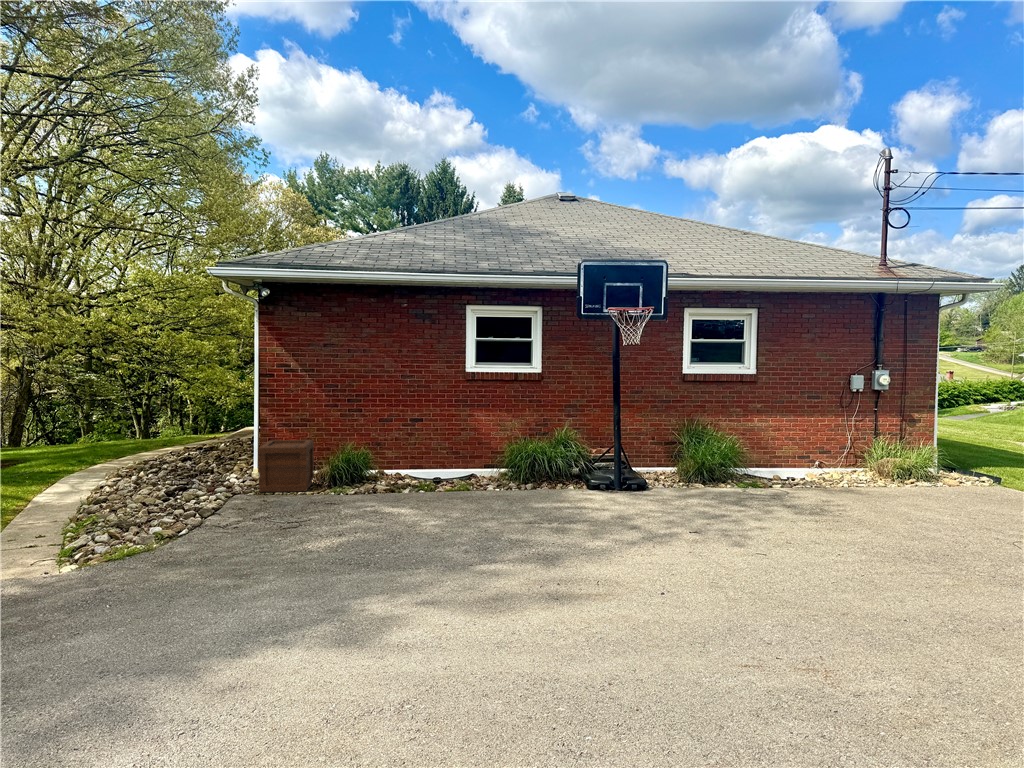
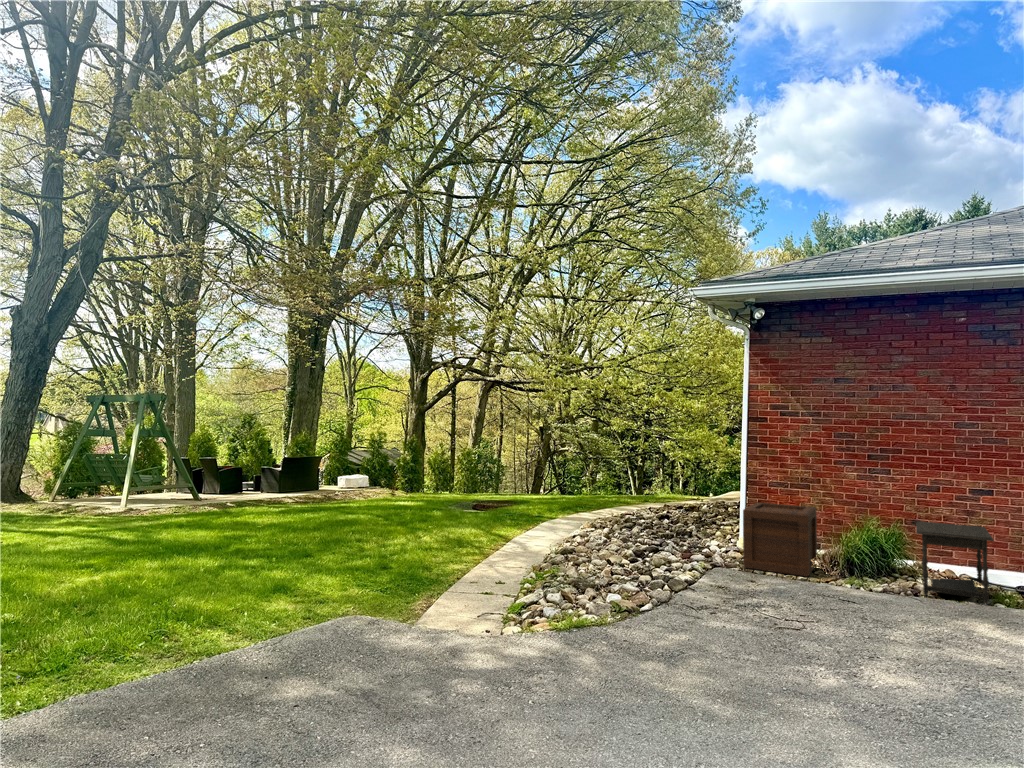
side table: none [373,443,415,492] -> present [916,521,994,604]

